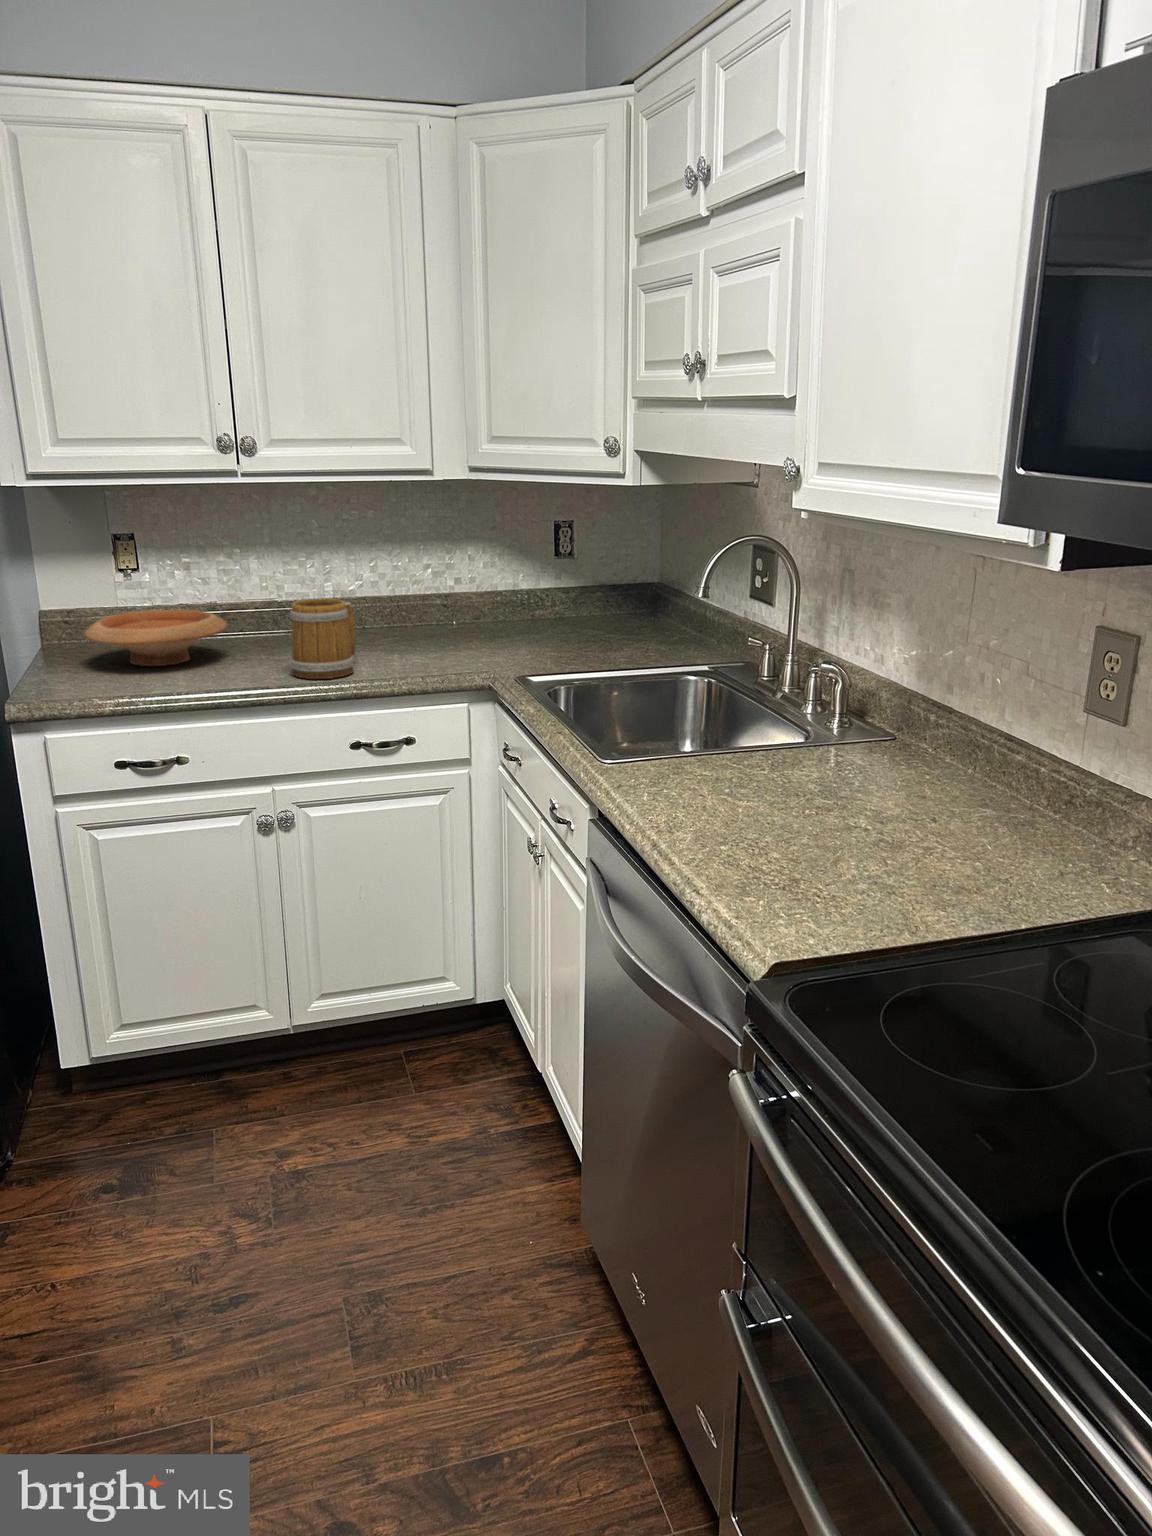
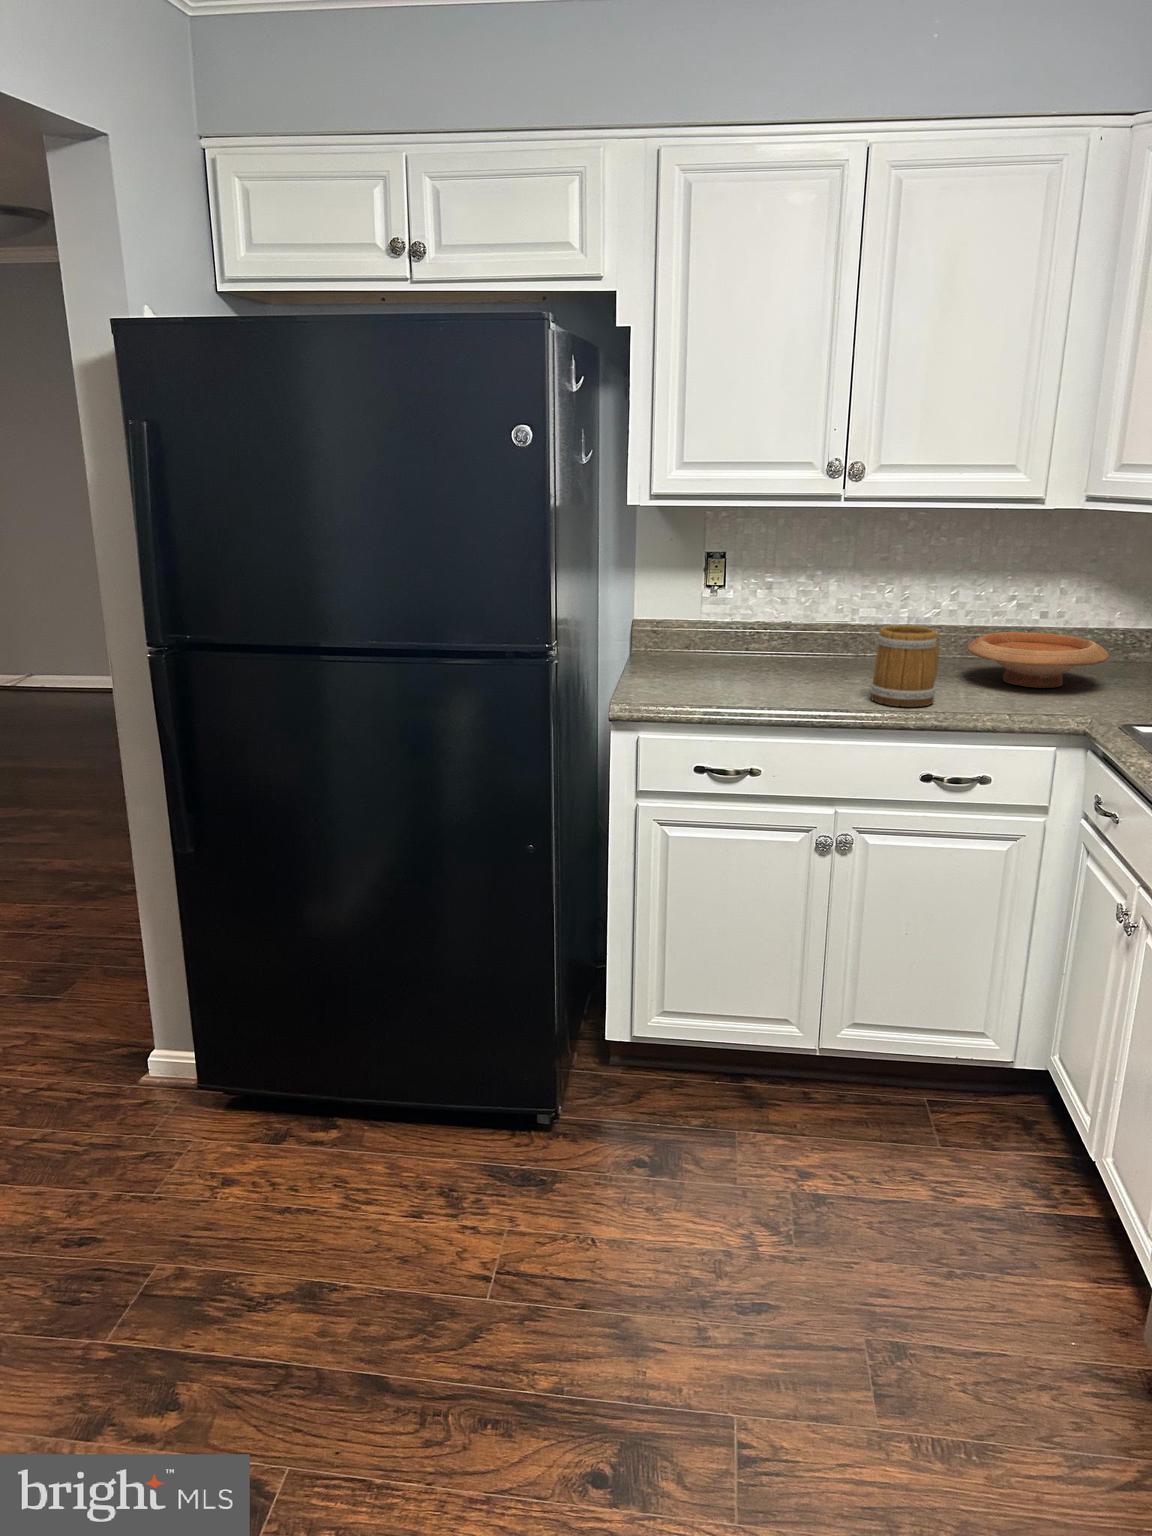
wooden bowl: present [84,610,227,666] -> present [967,632,1109,688]

